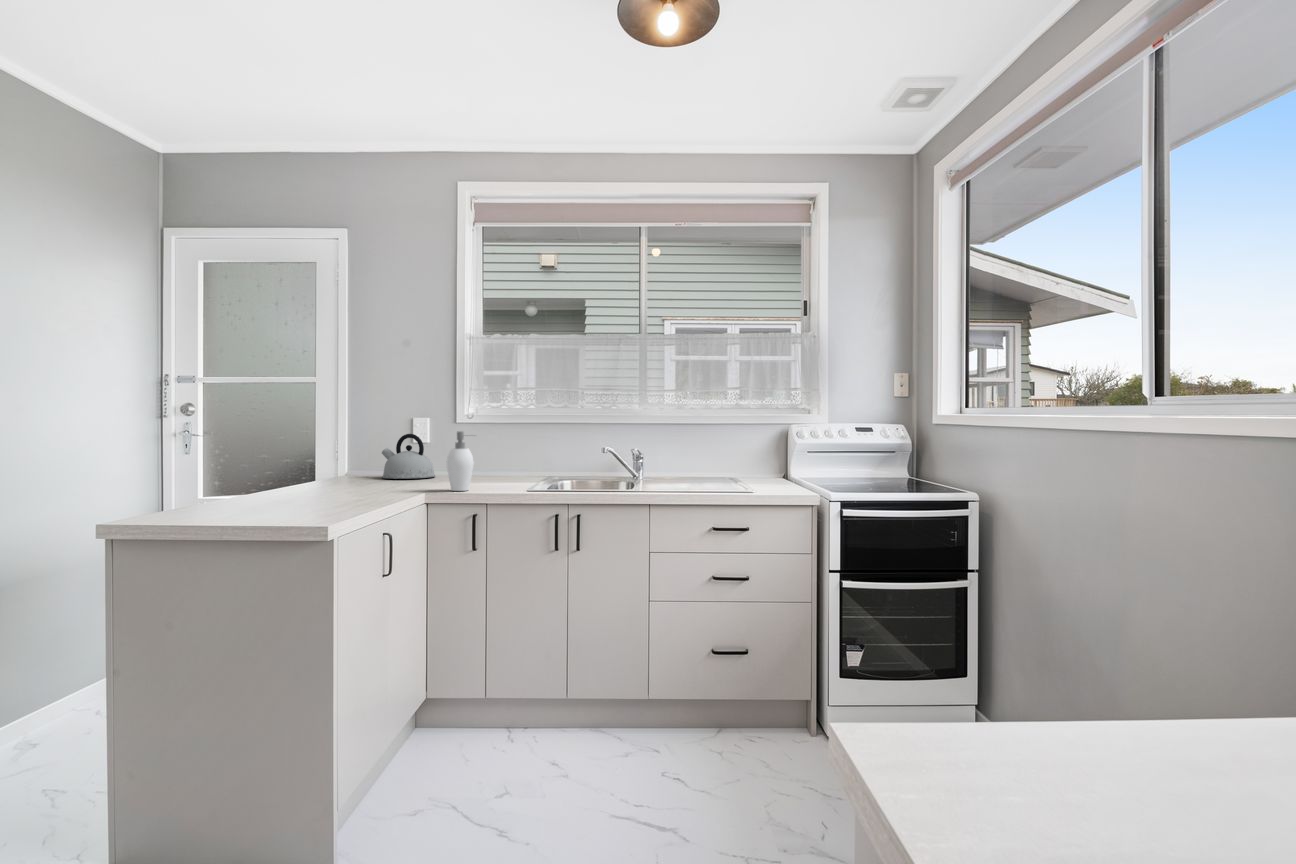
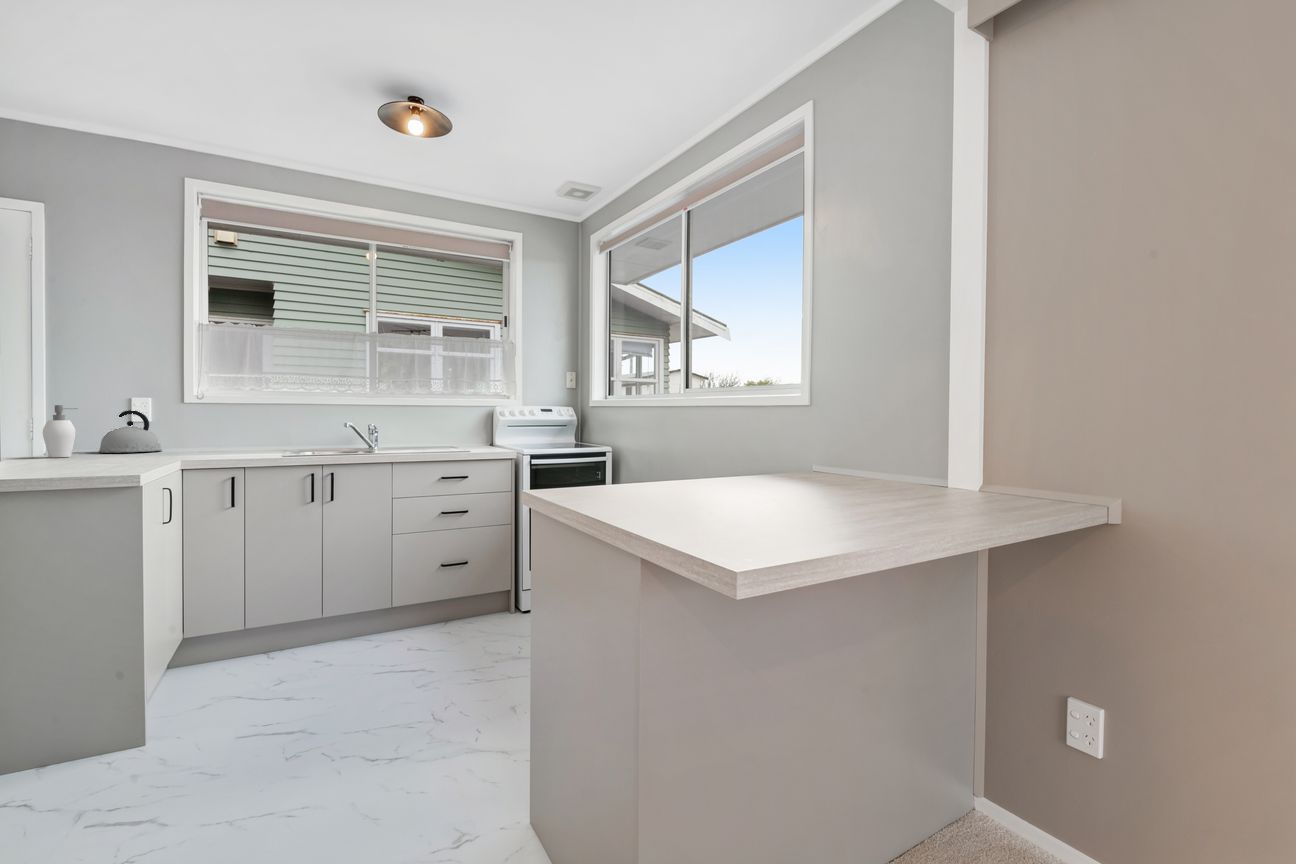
soap dispenser: present [447,431,474,491] -> present [43,405,77,458]

